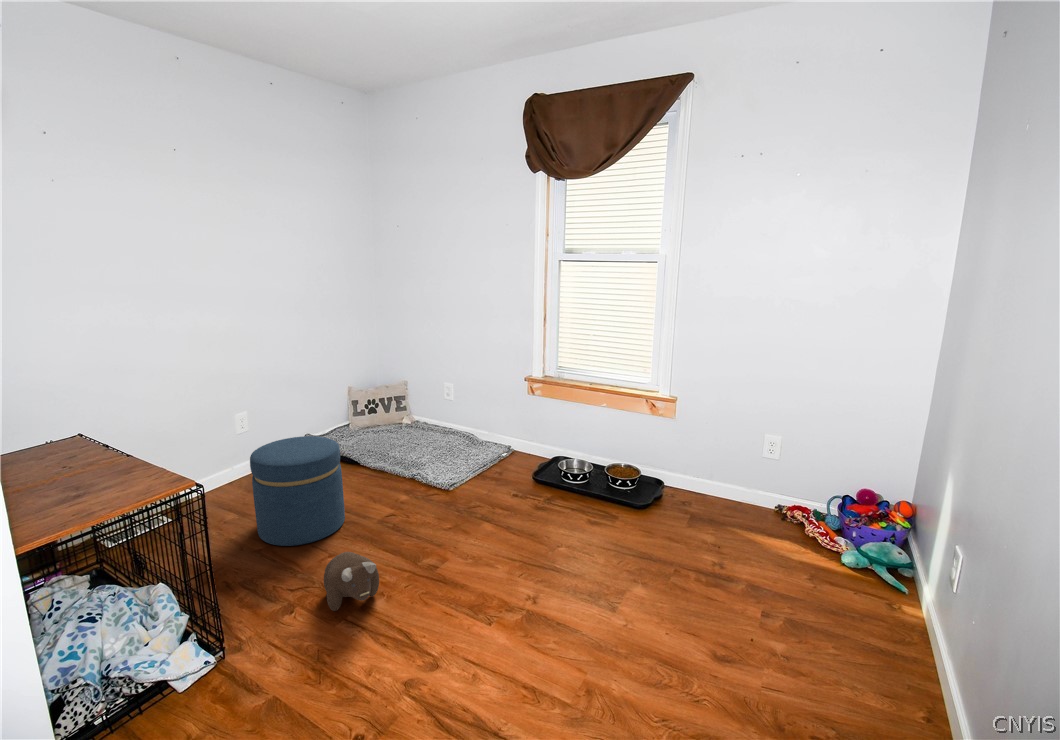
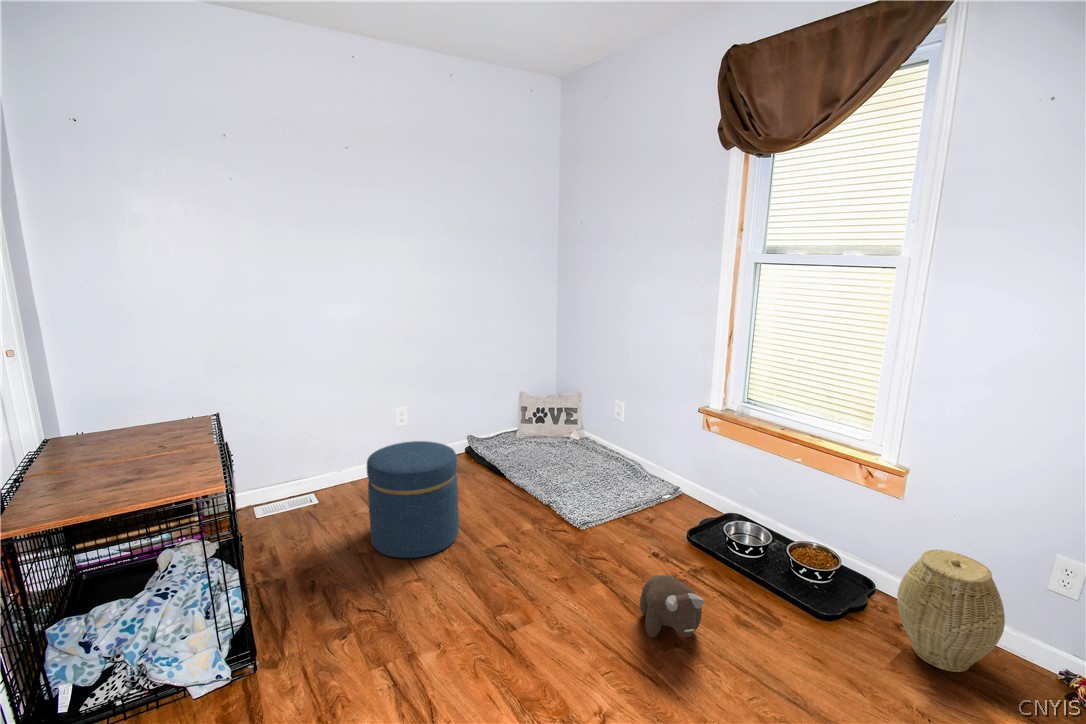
woven basket: none [681,444,738,517] -> present [897,550,1005,672]
plush toy: present [324,552,379,611] -> present [640,575,704,638]

